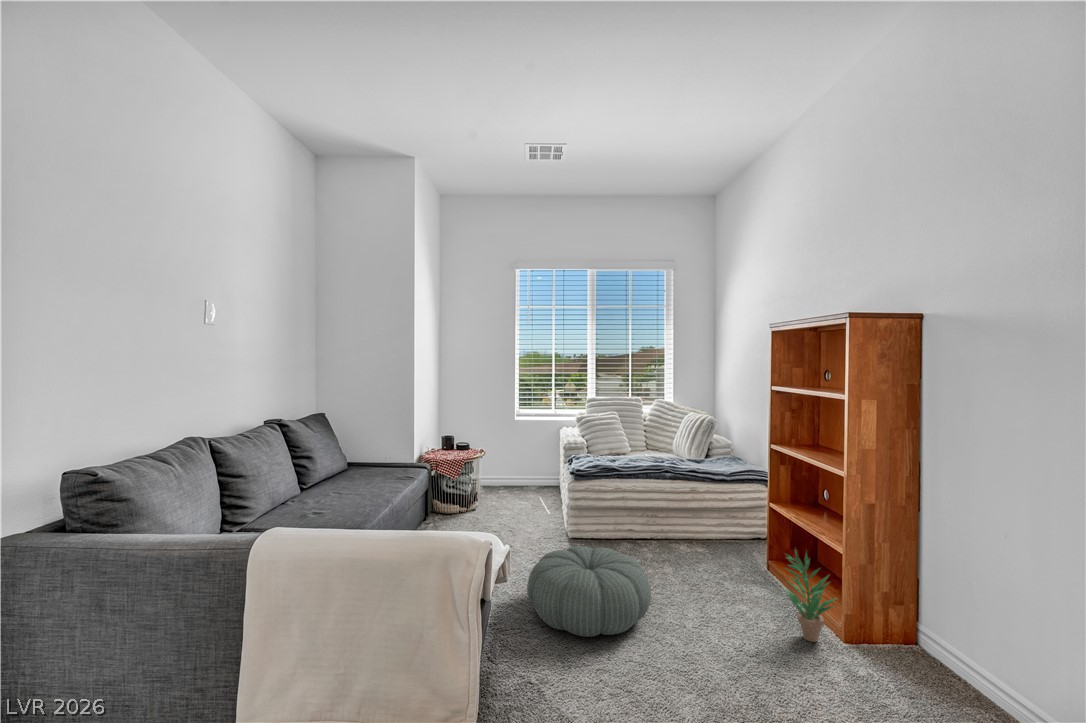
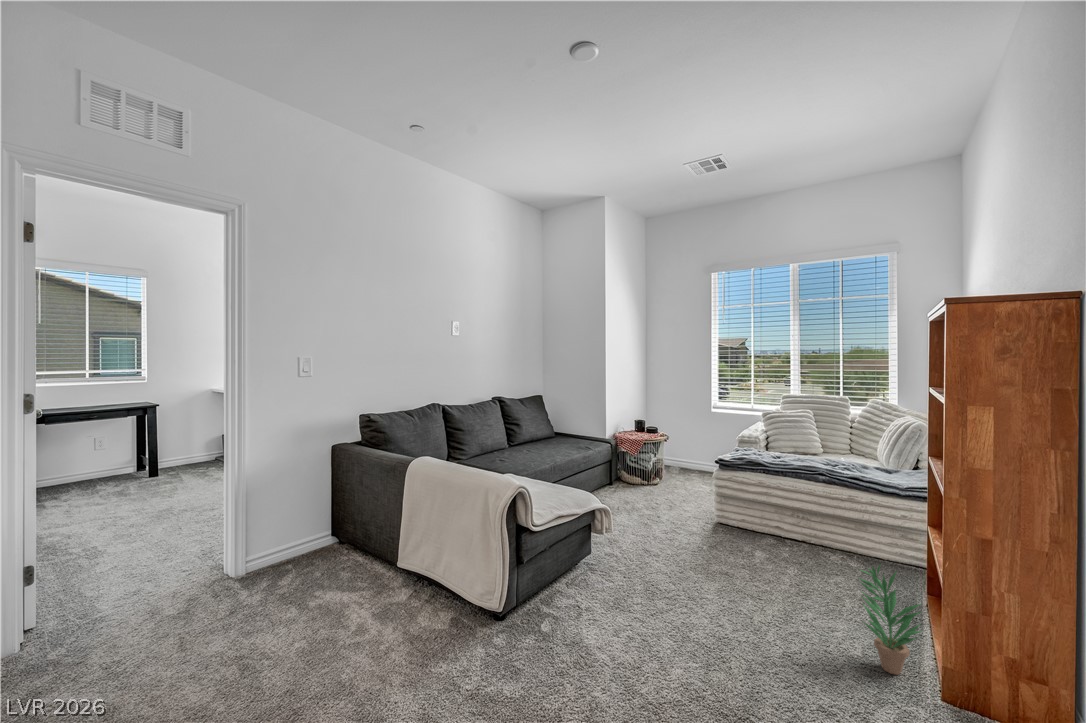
pouf: present [527,546,651,637] -> none [616,520,728,598]

